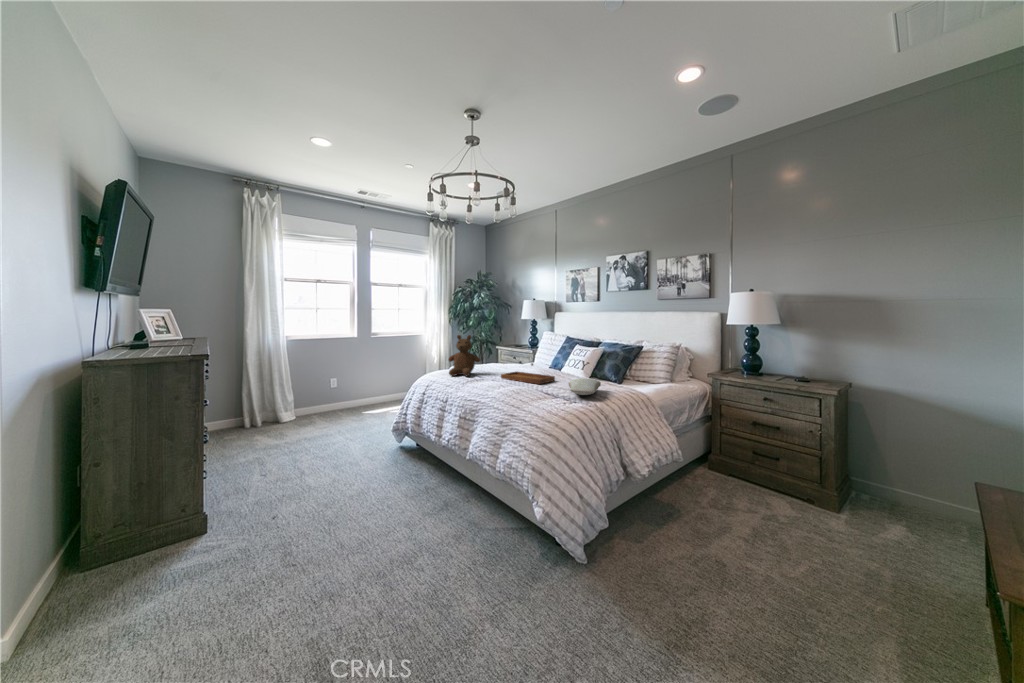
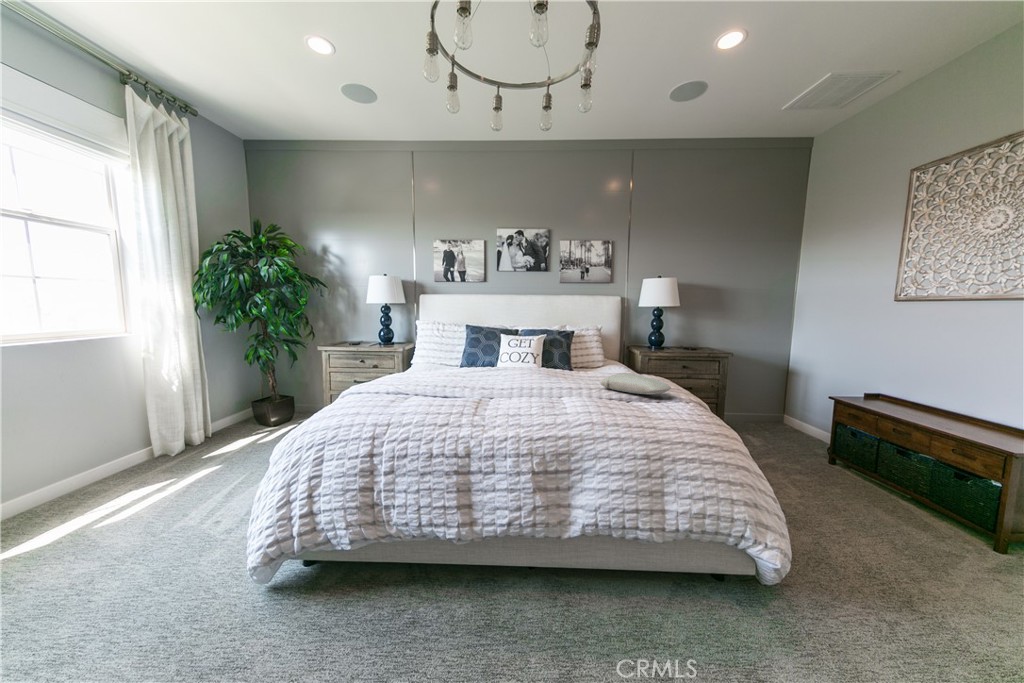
teddy bear: present [449,335,480,376] -> none [394,329,451,403]
tray: present [501,363,555,384] -> none [491,363,563,392]

